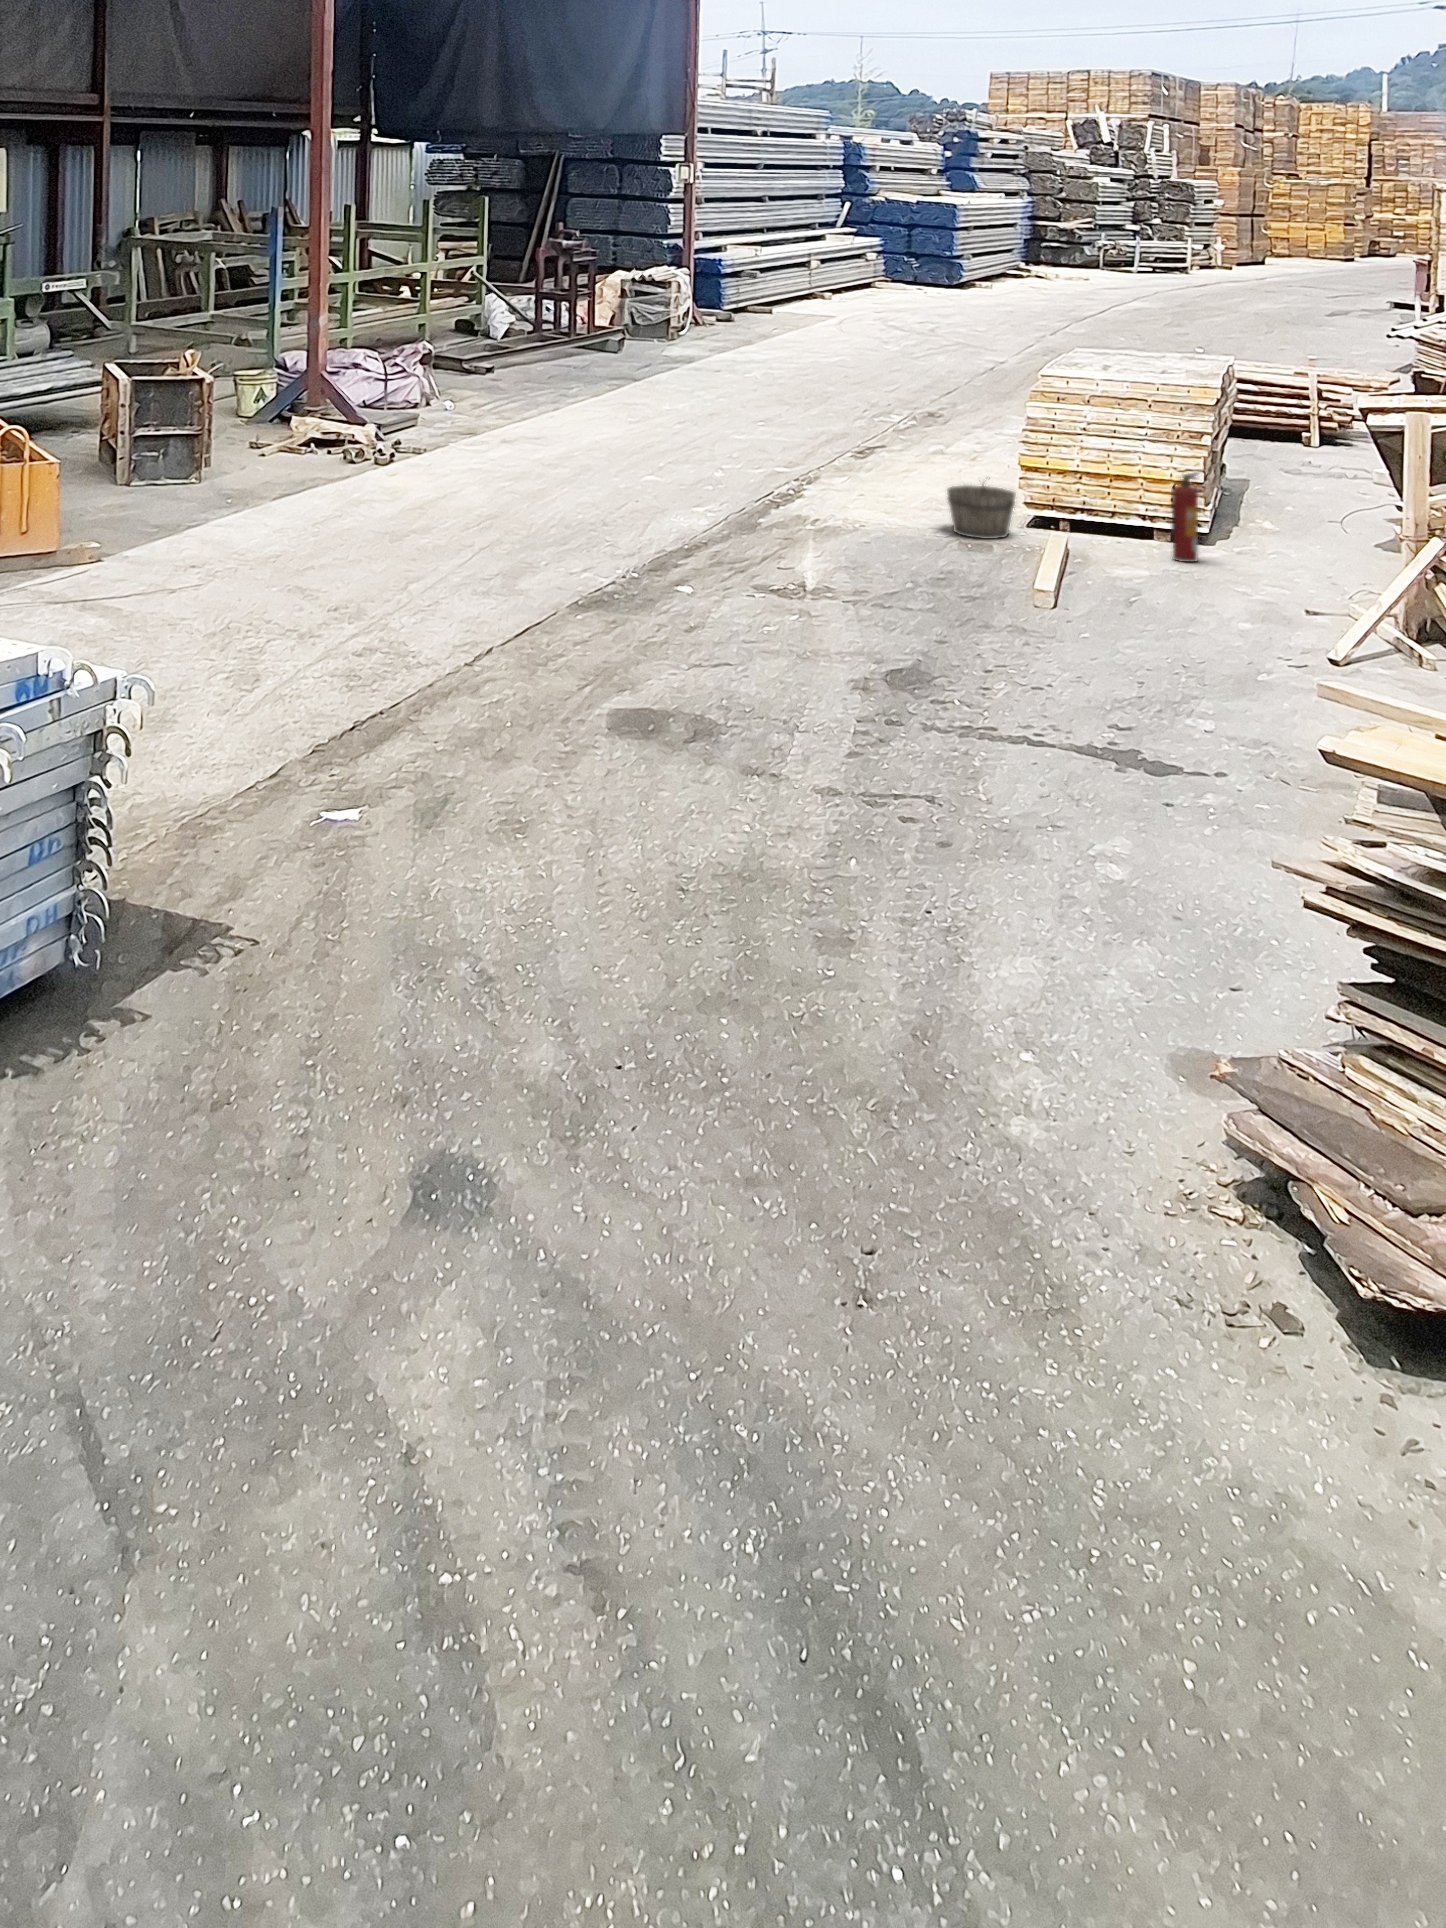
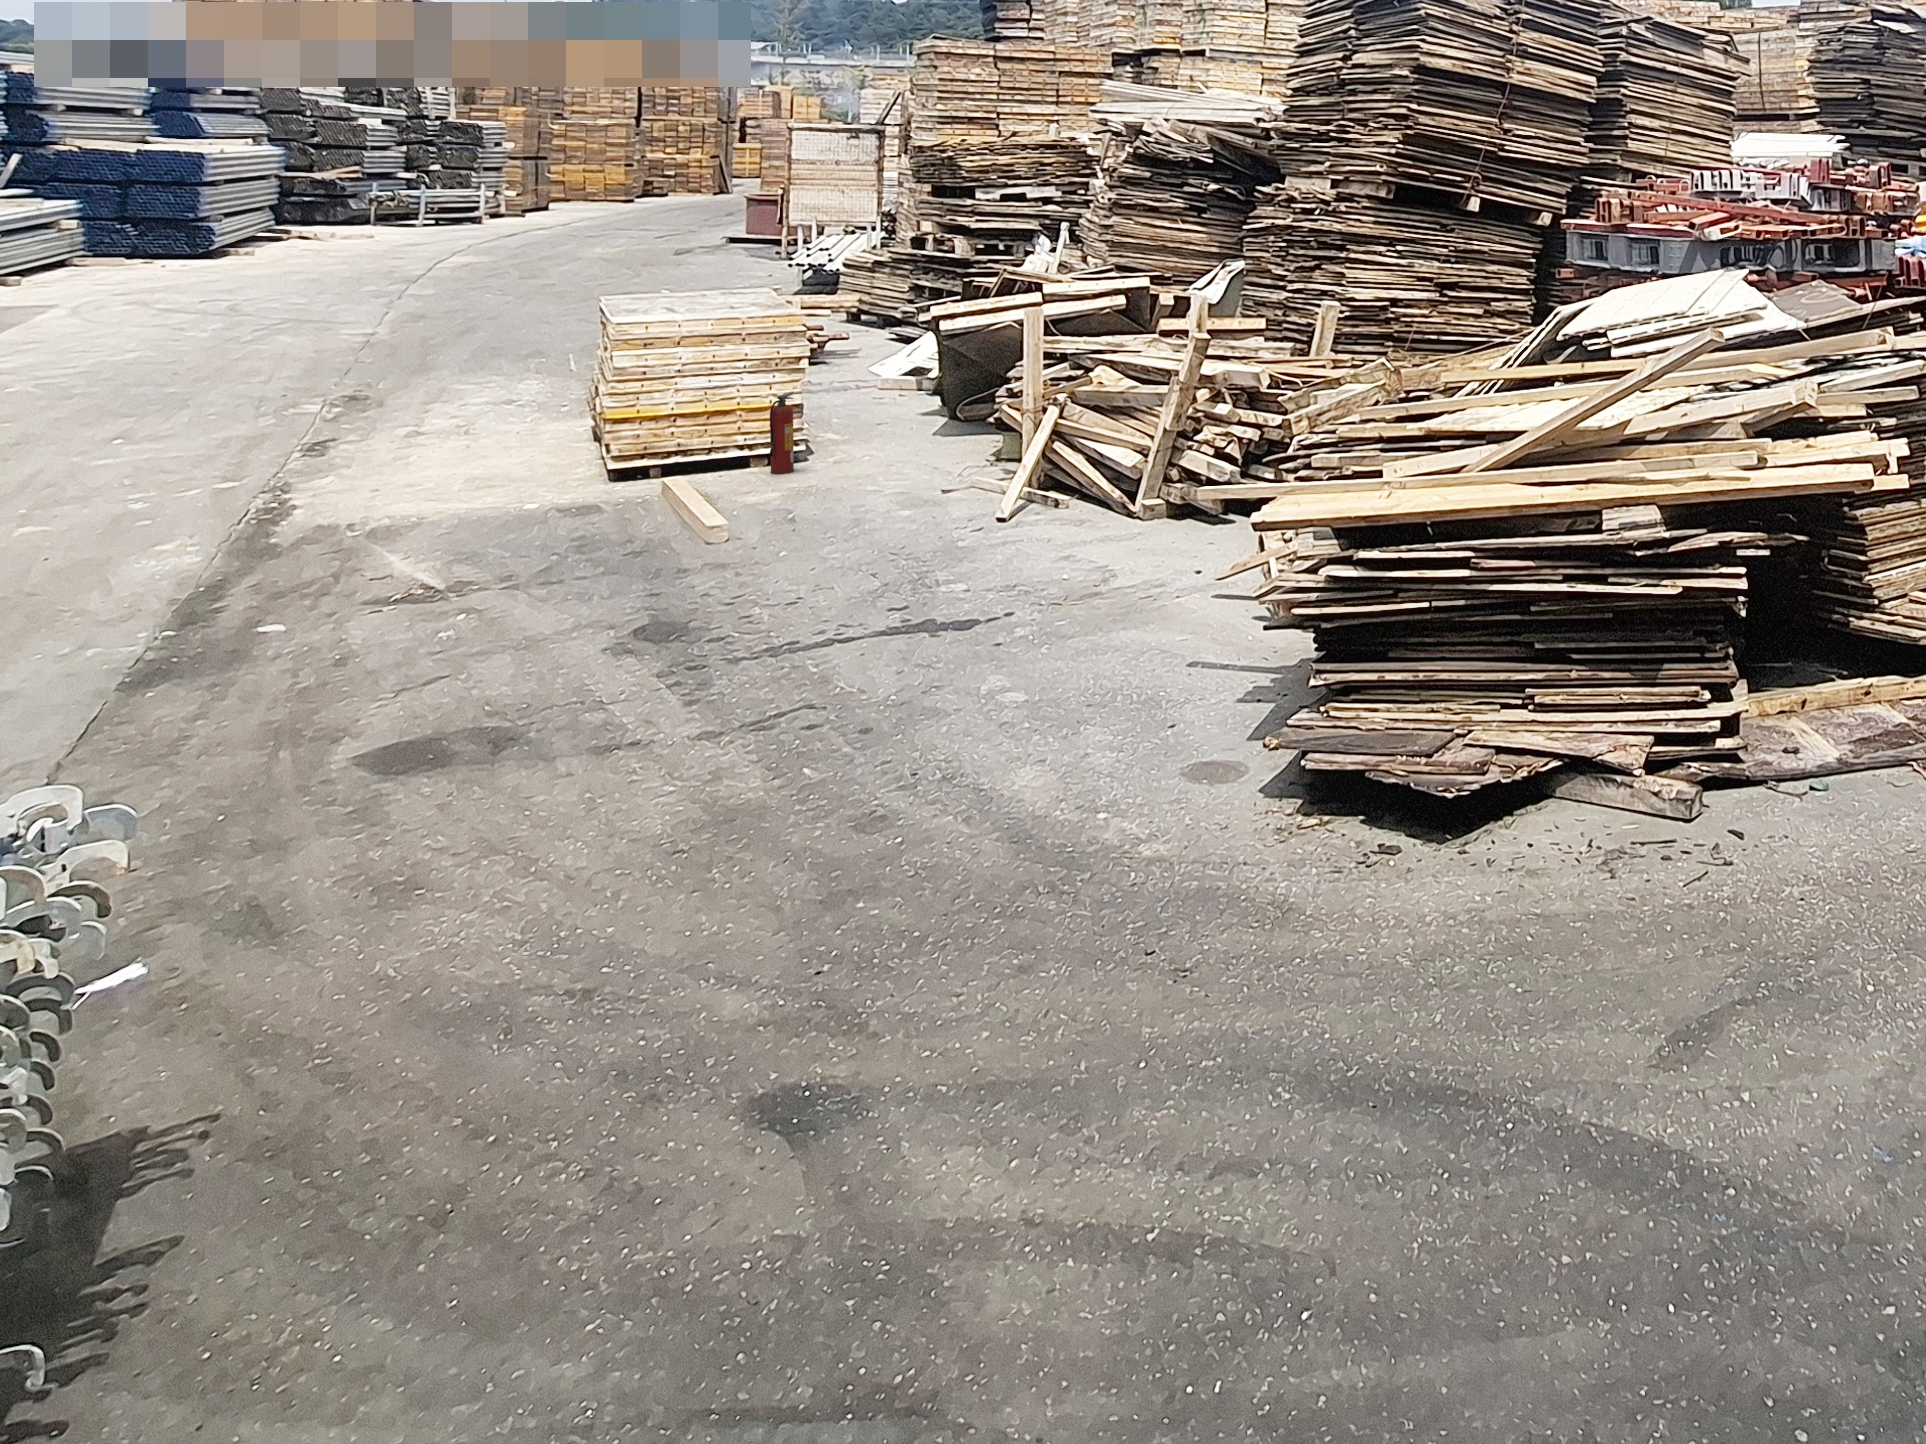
wooden bucket: present [947,485,1016,539] -> none [527,433,609,496]

